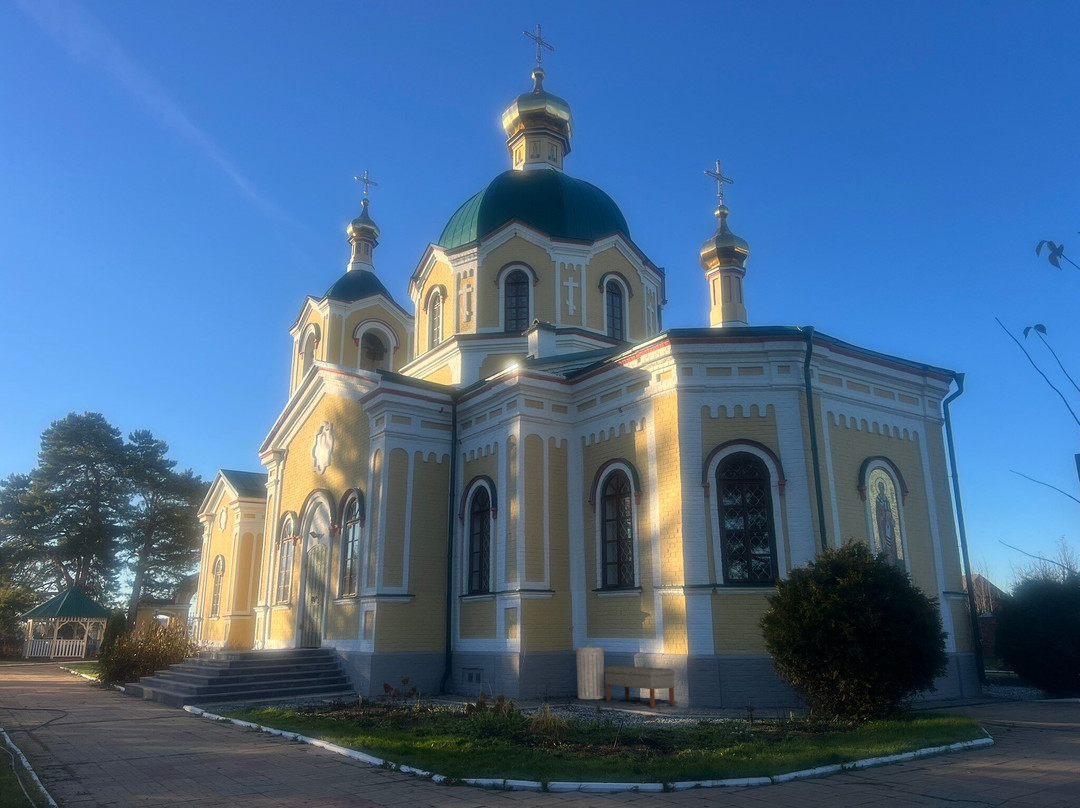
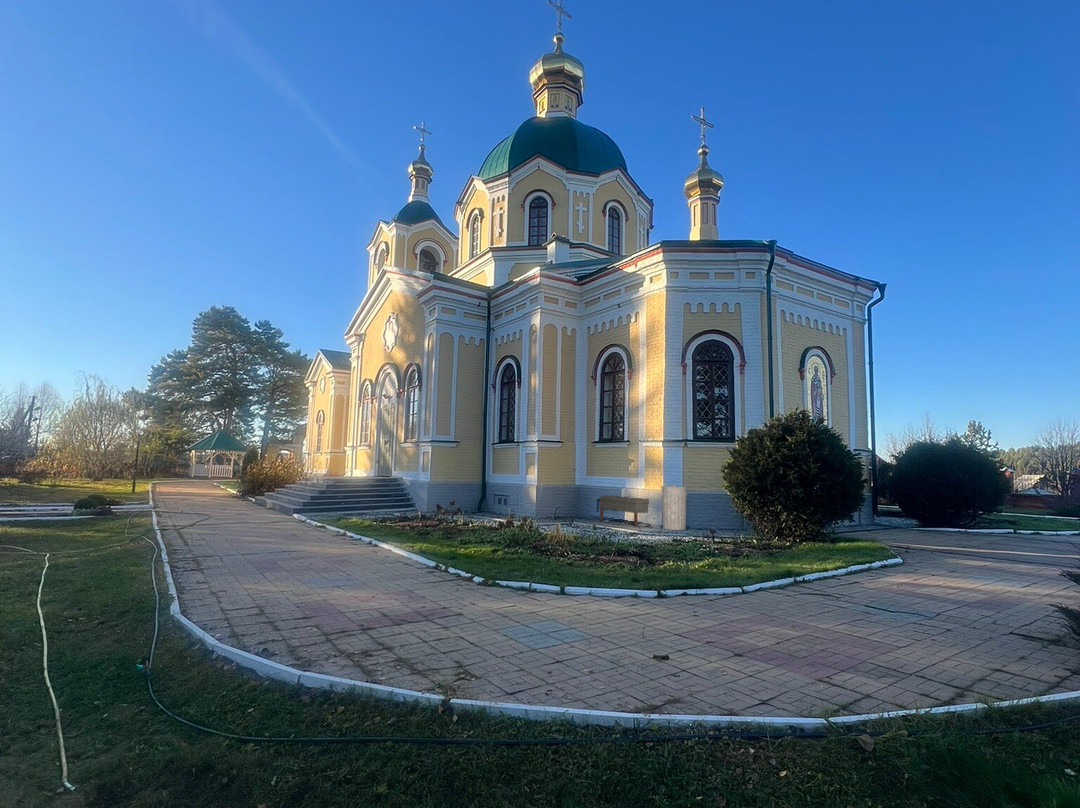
trash can: present [575,645,604,699] -> present [661,485,687,530]

